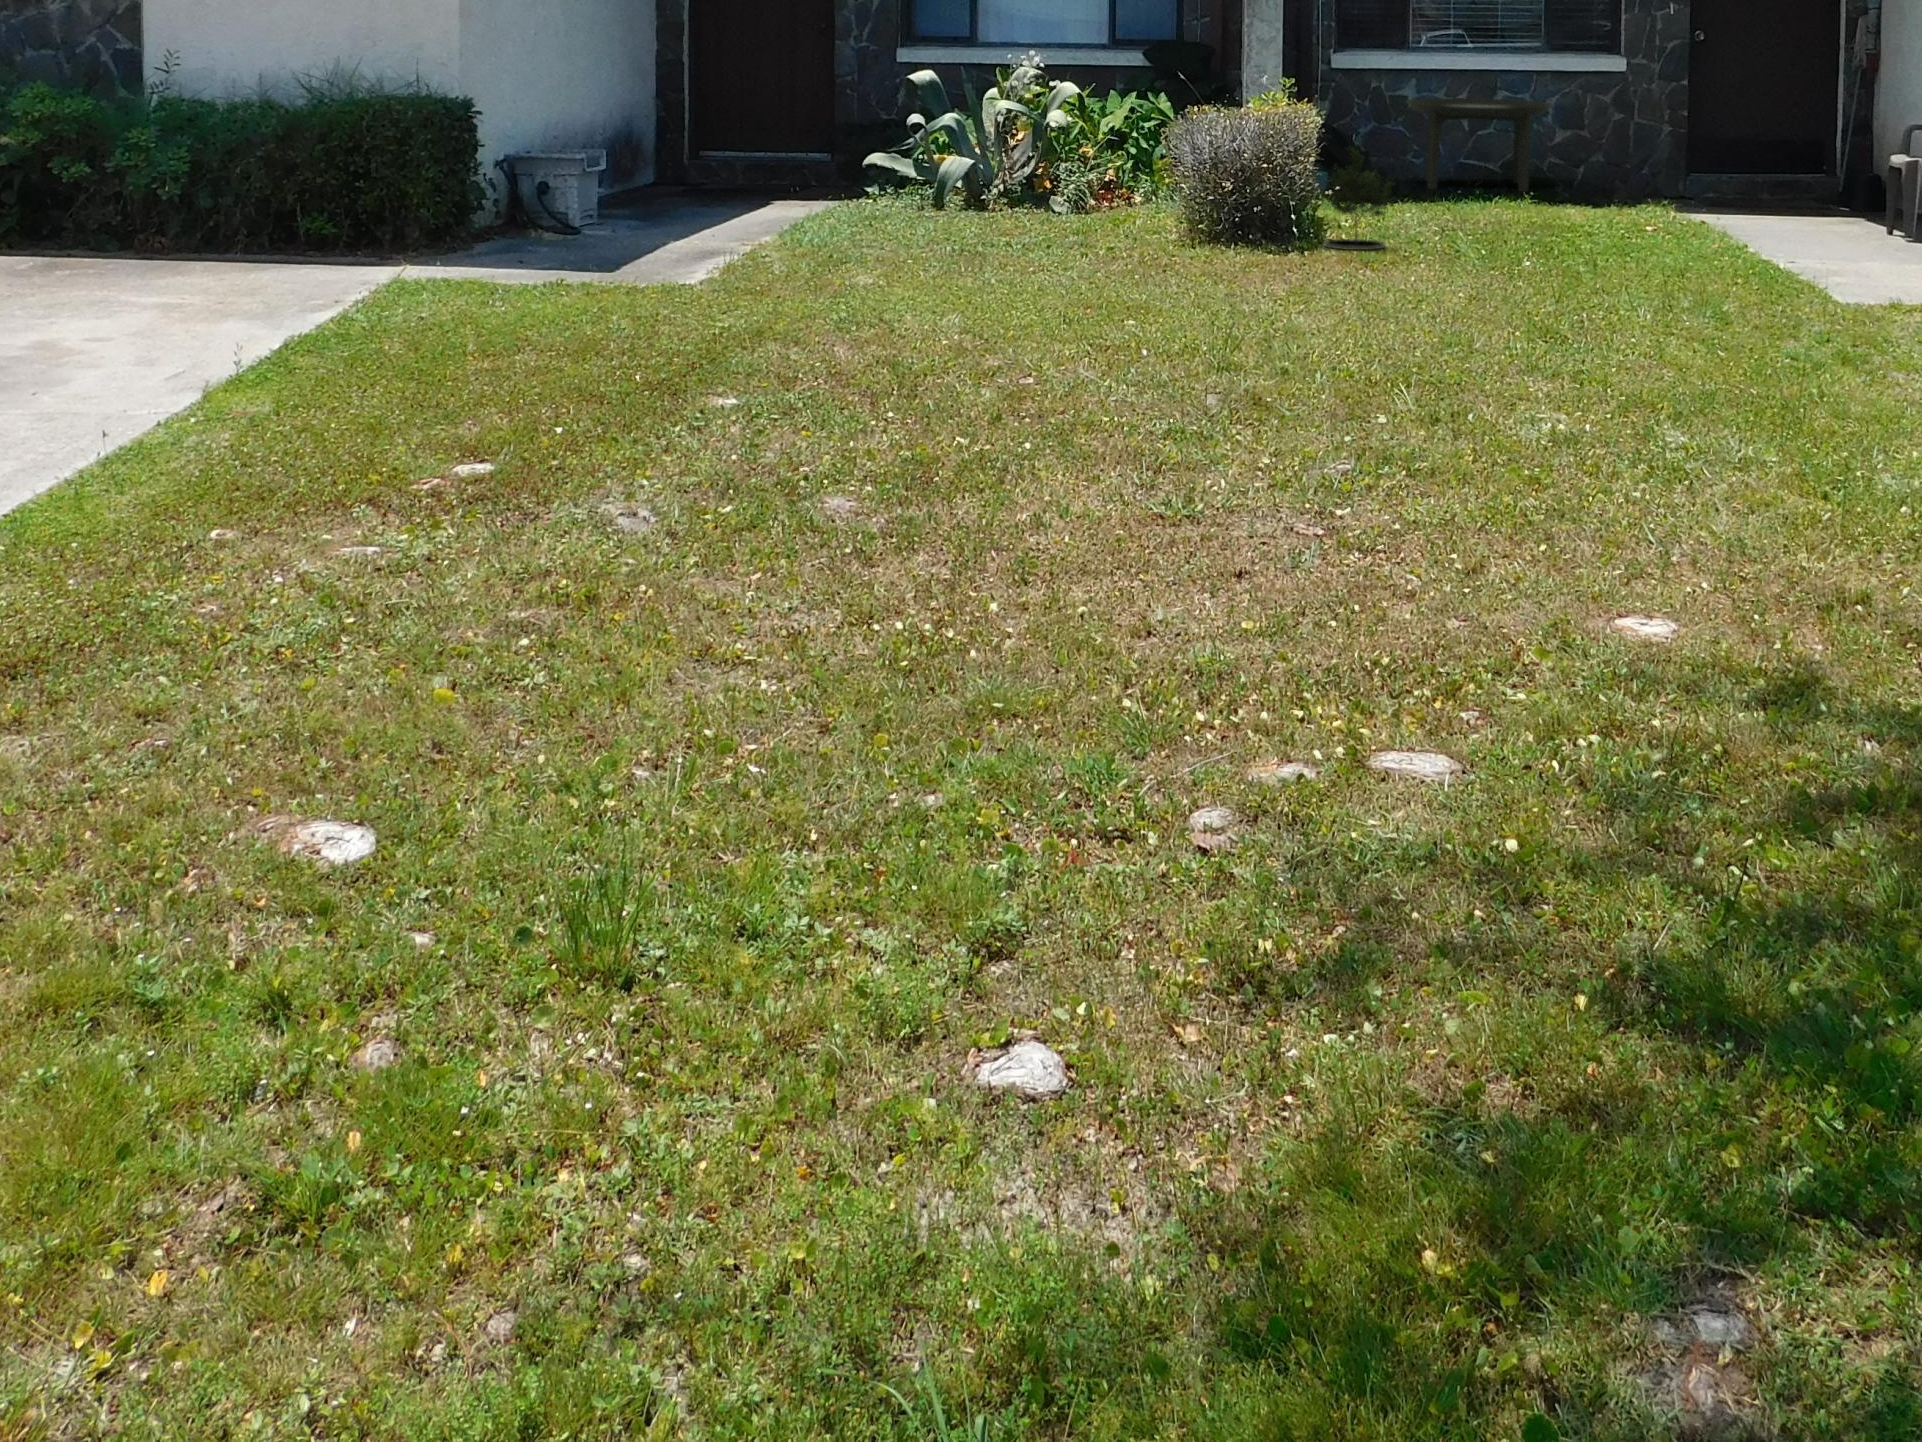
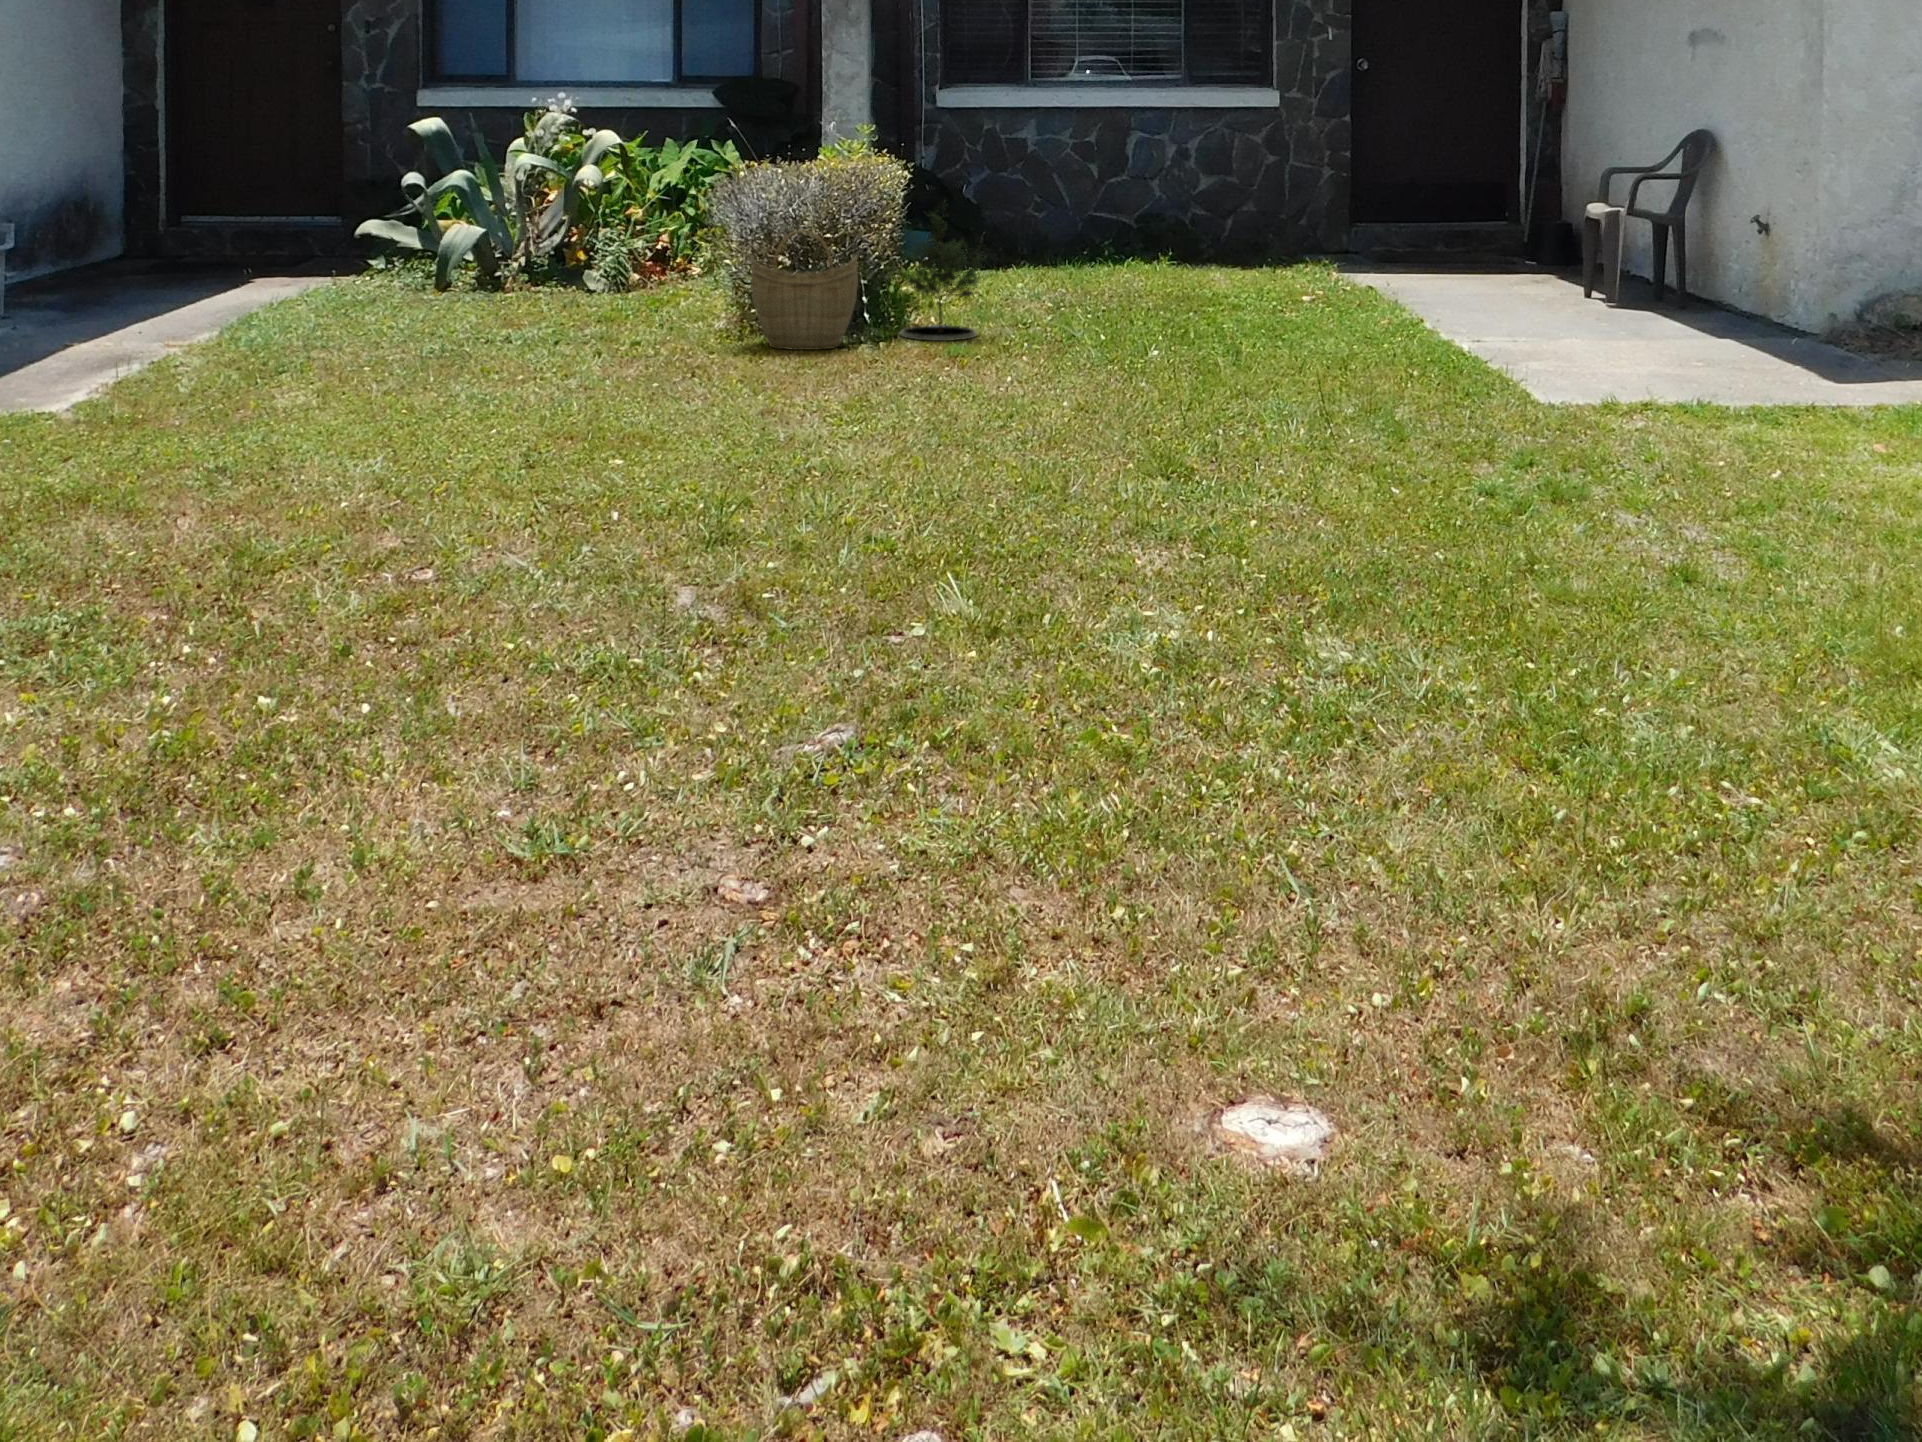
round table: present [1407,98,1553,192] -> none [1023,143,1194,253]
woven basket: none [1208,155,1294,254] -> present [751,230,858,350]

